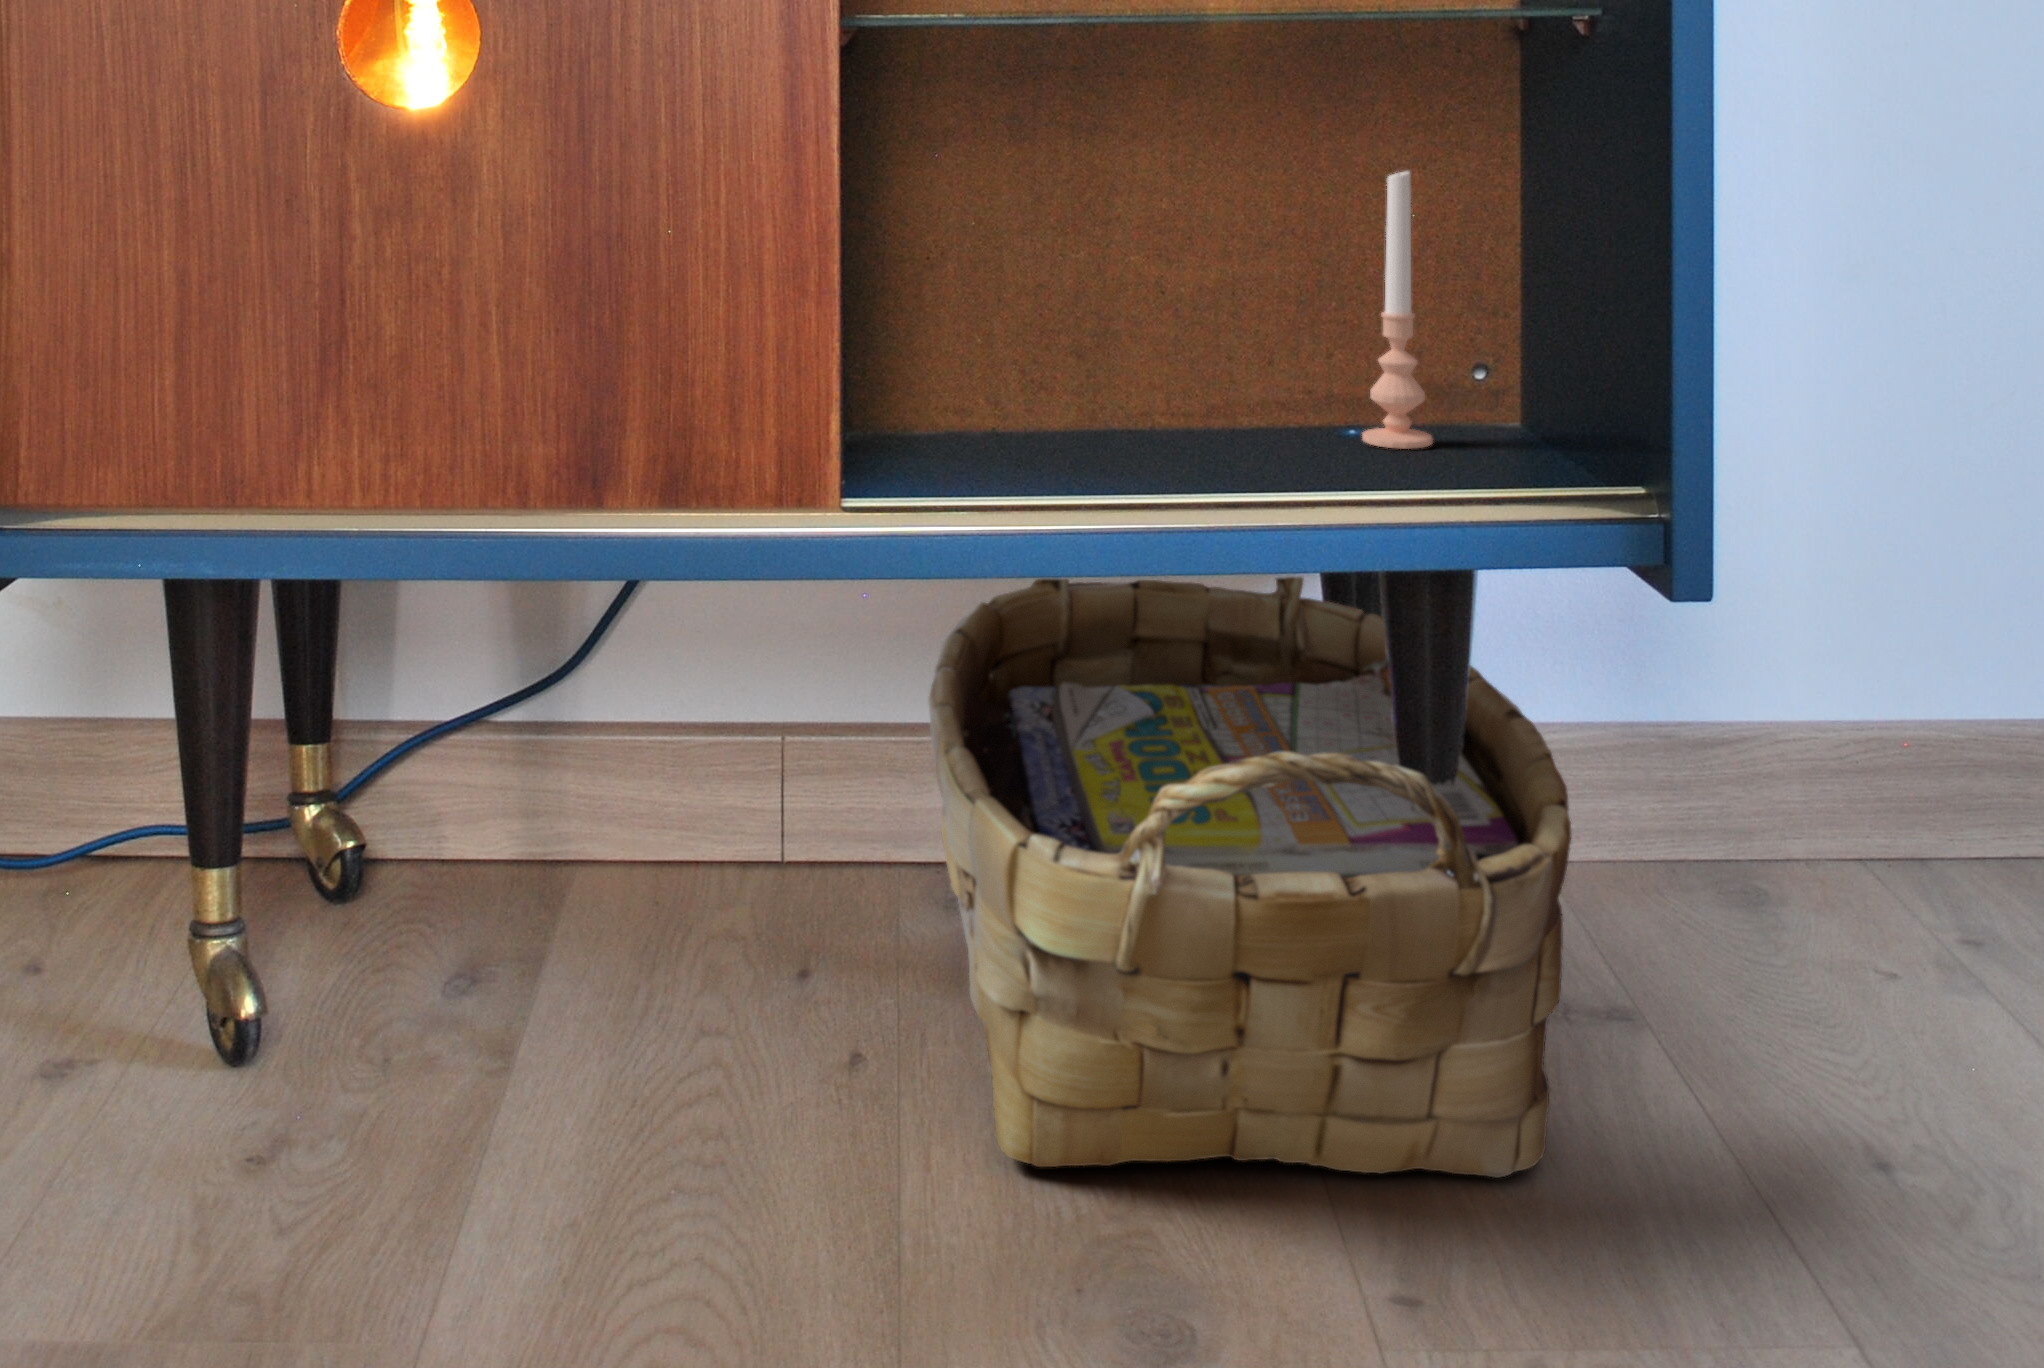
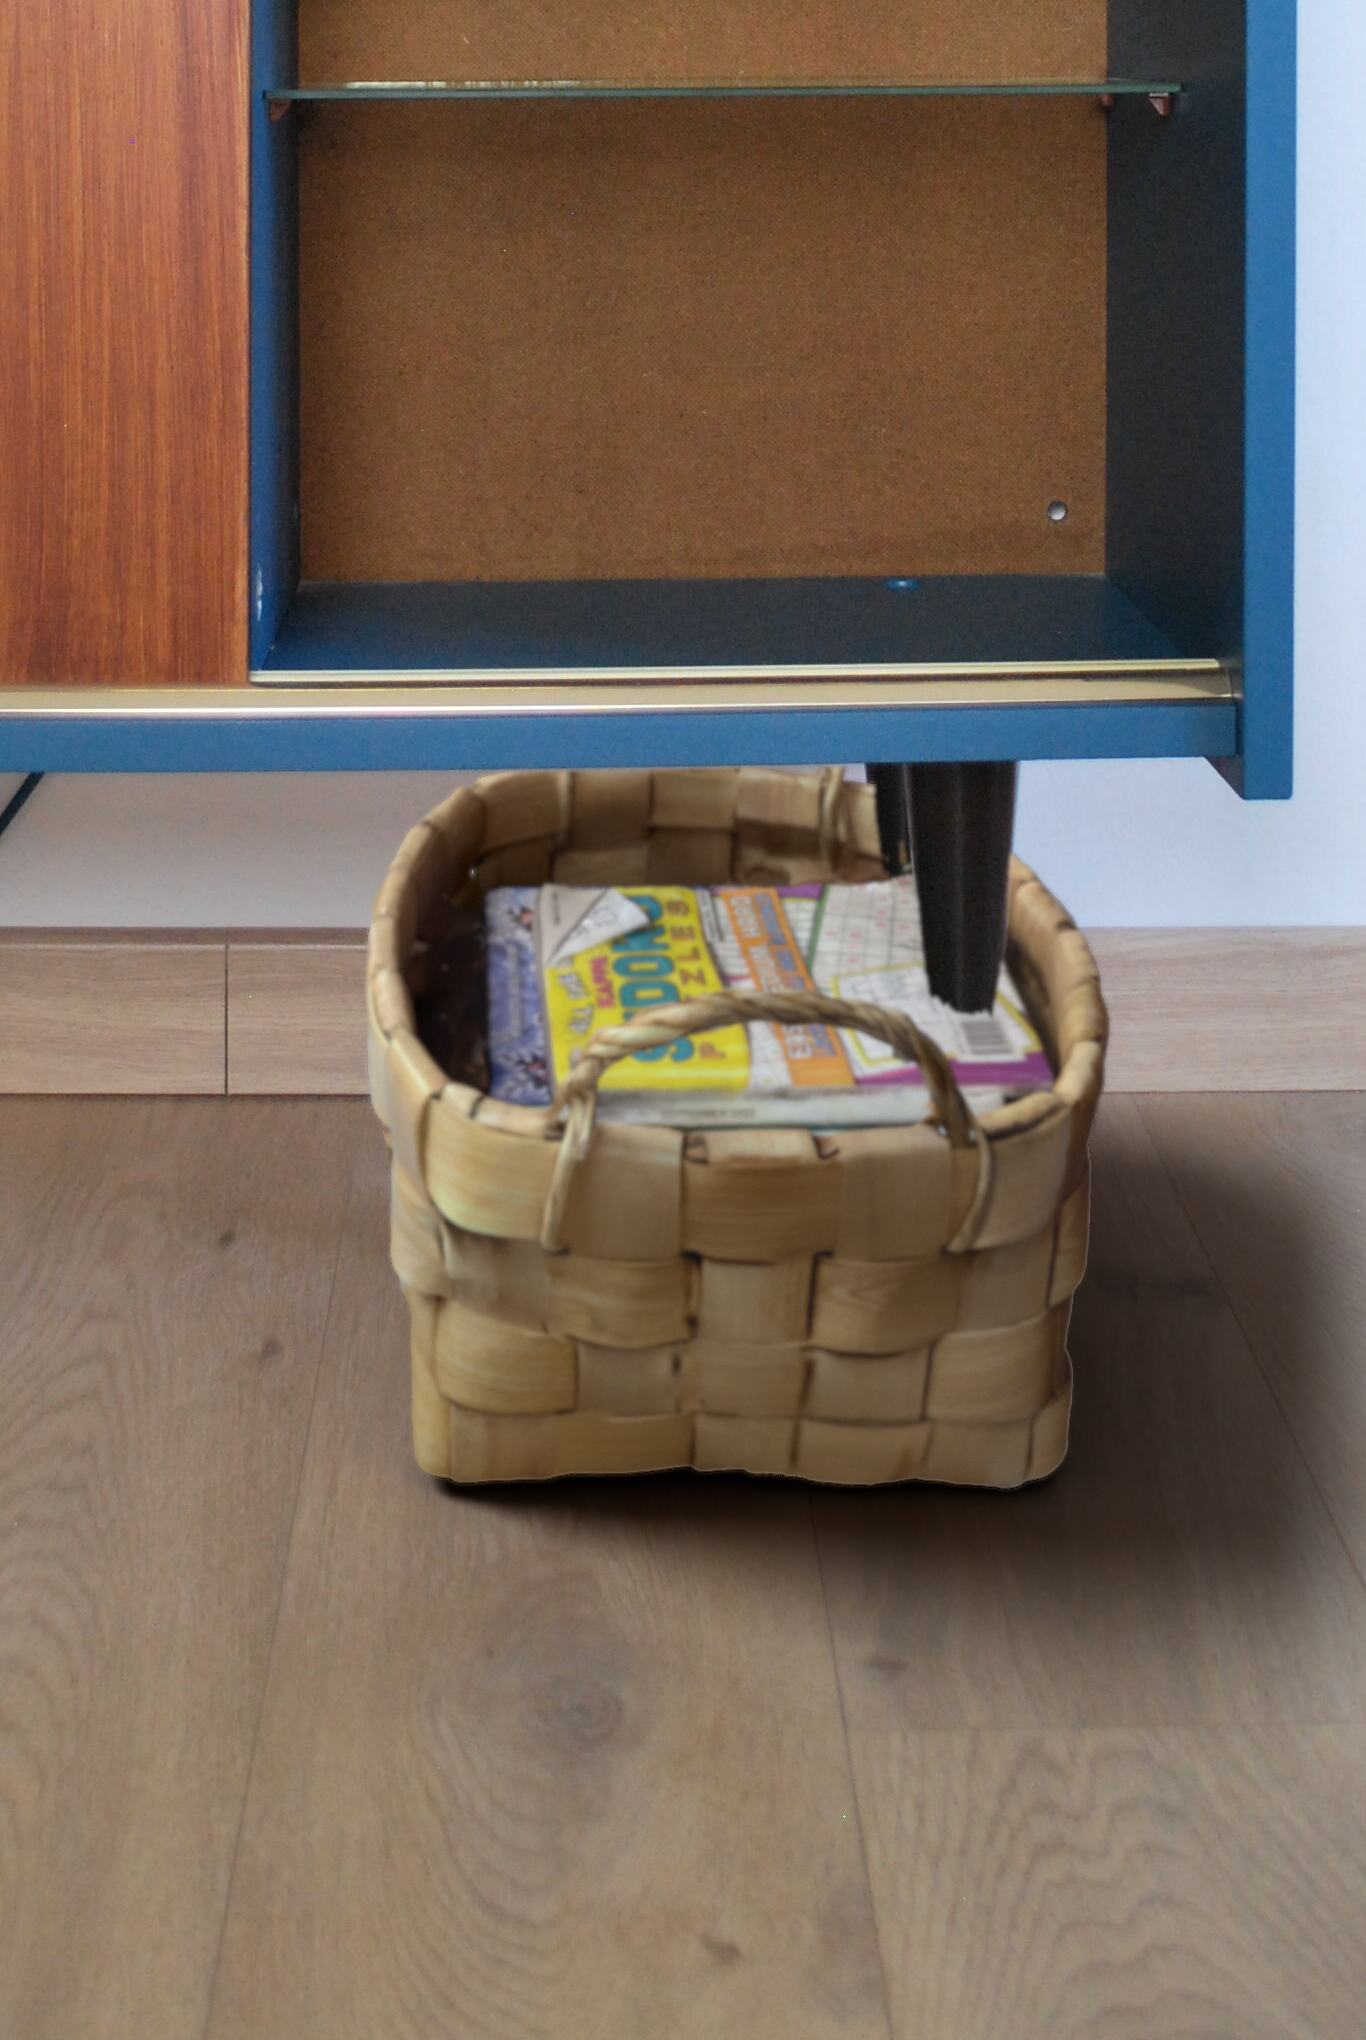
candle: present [1362,172,1433,449] -> none [911,276,992,608]

